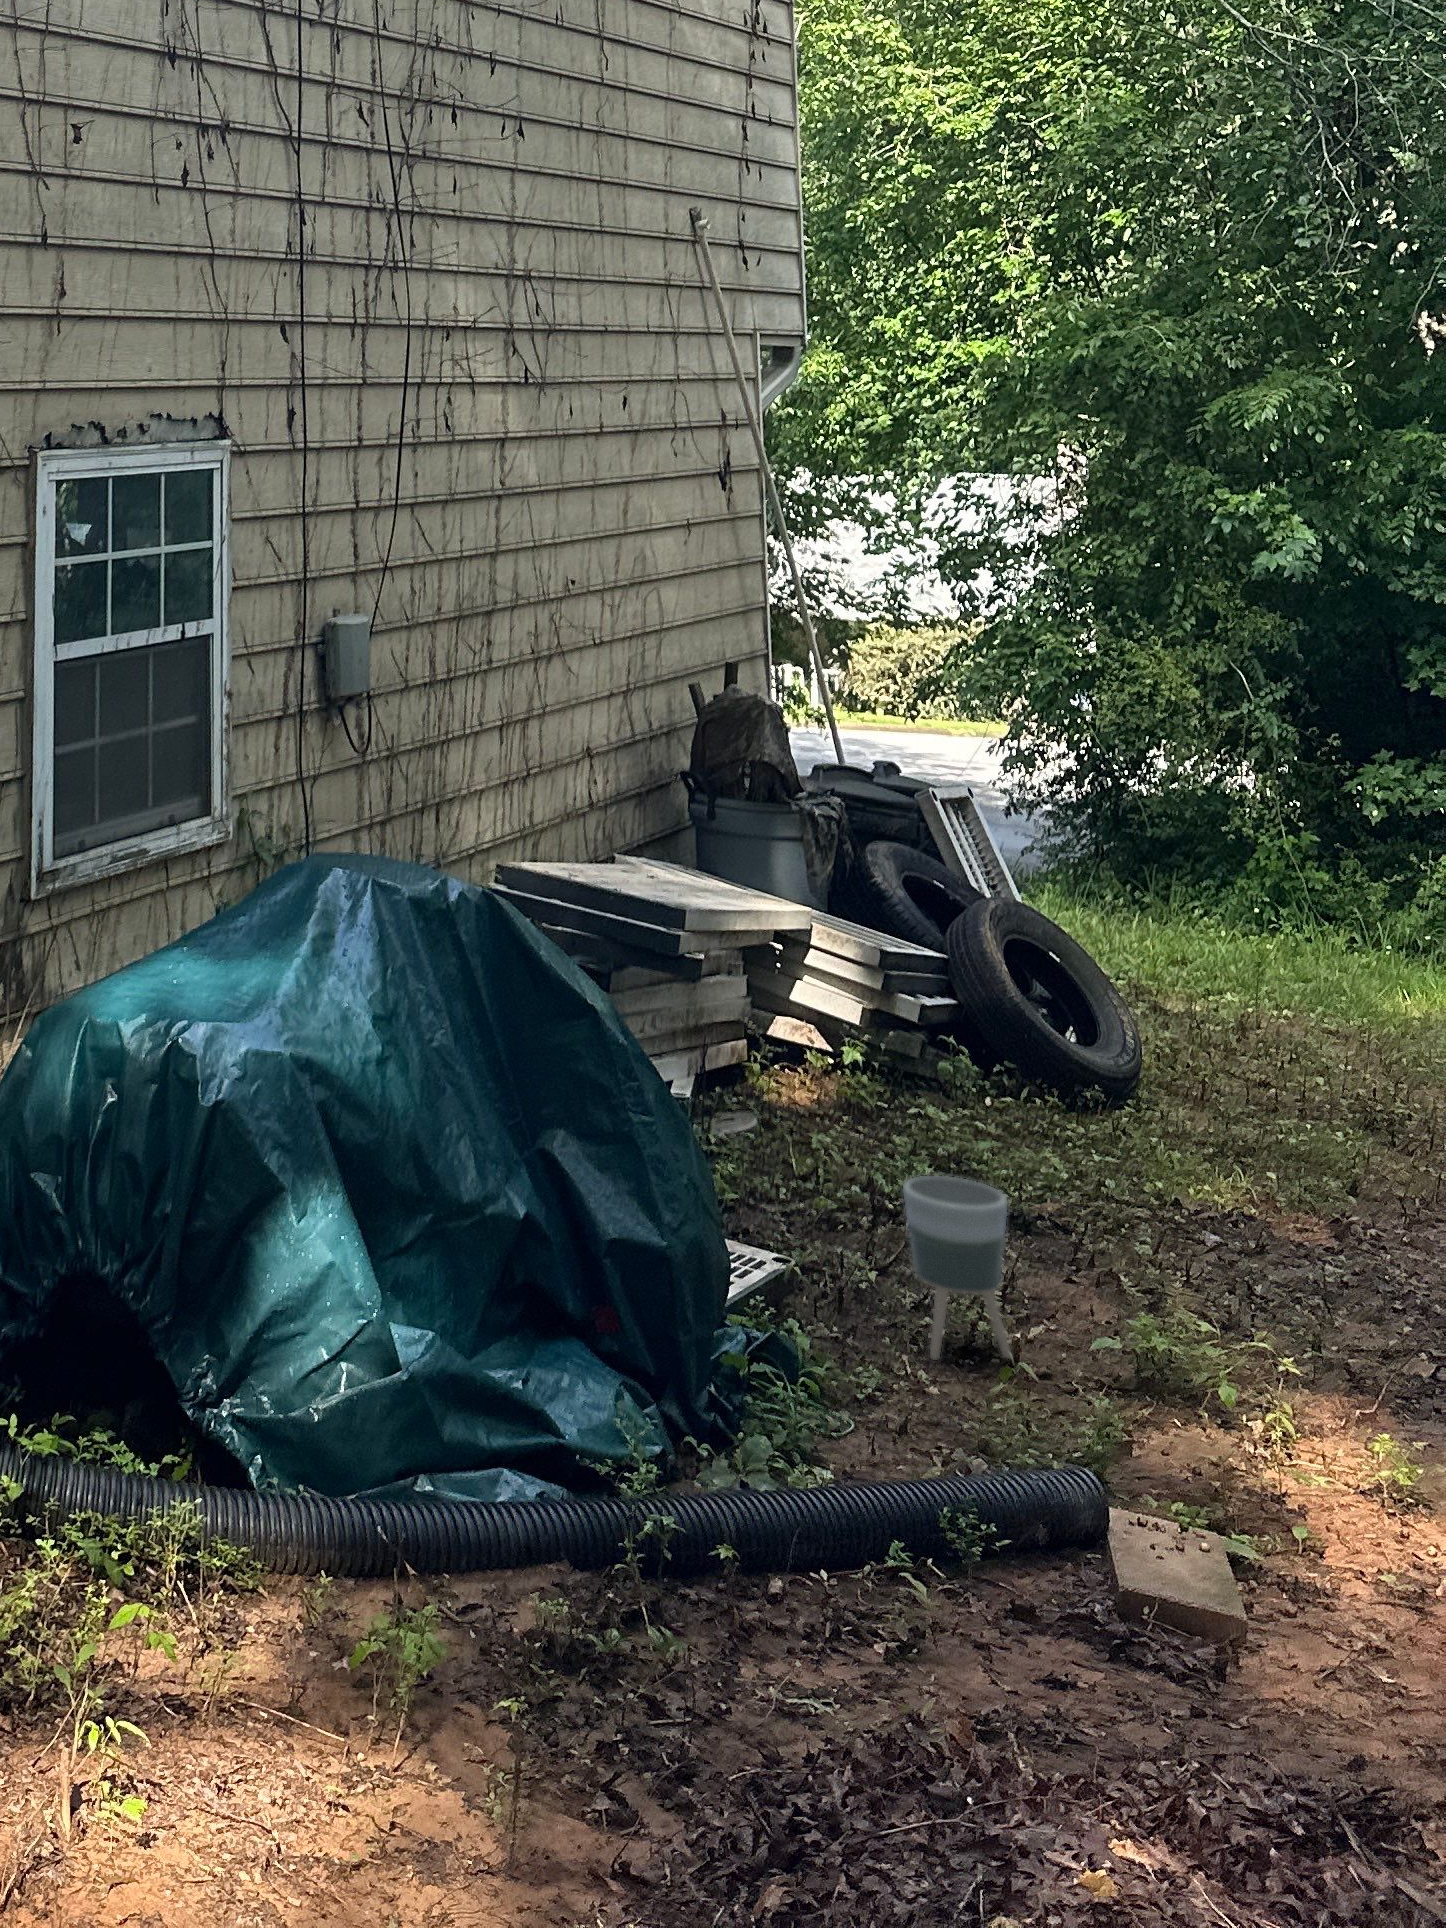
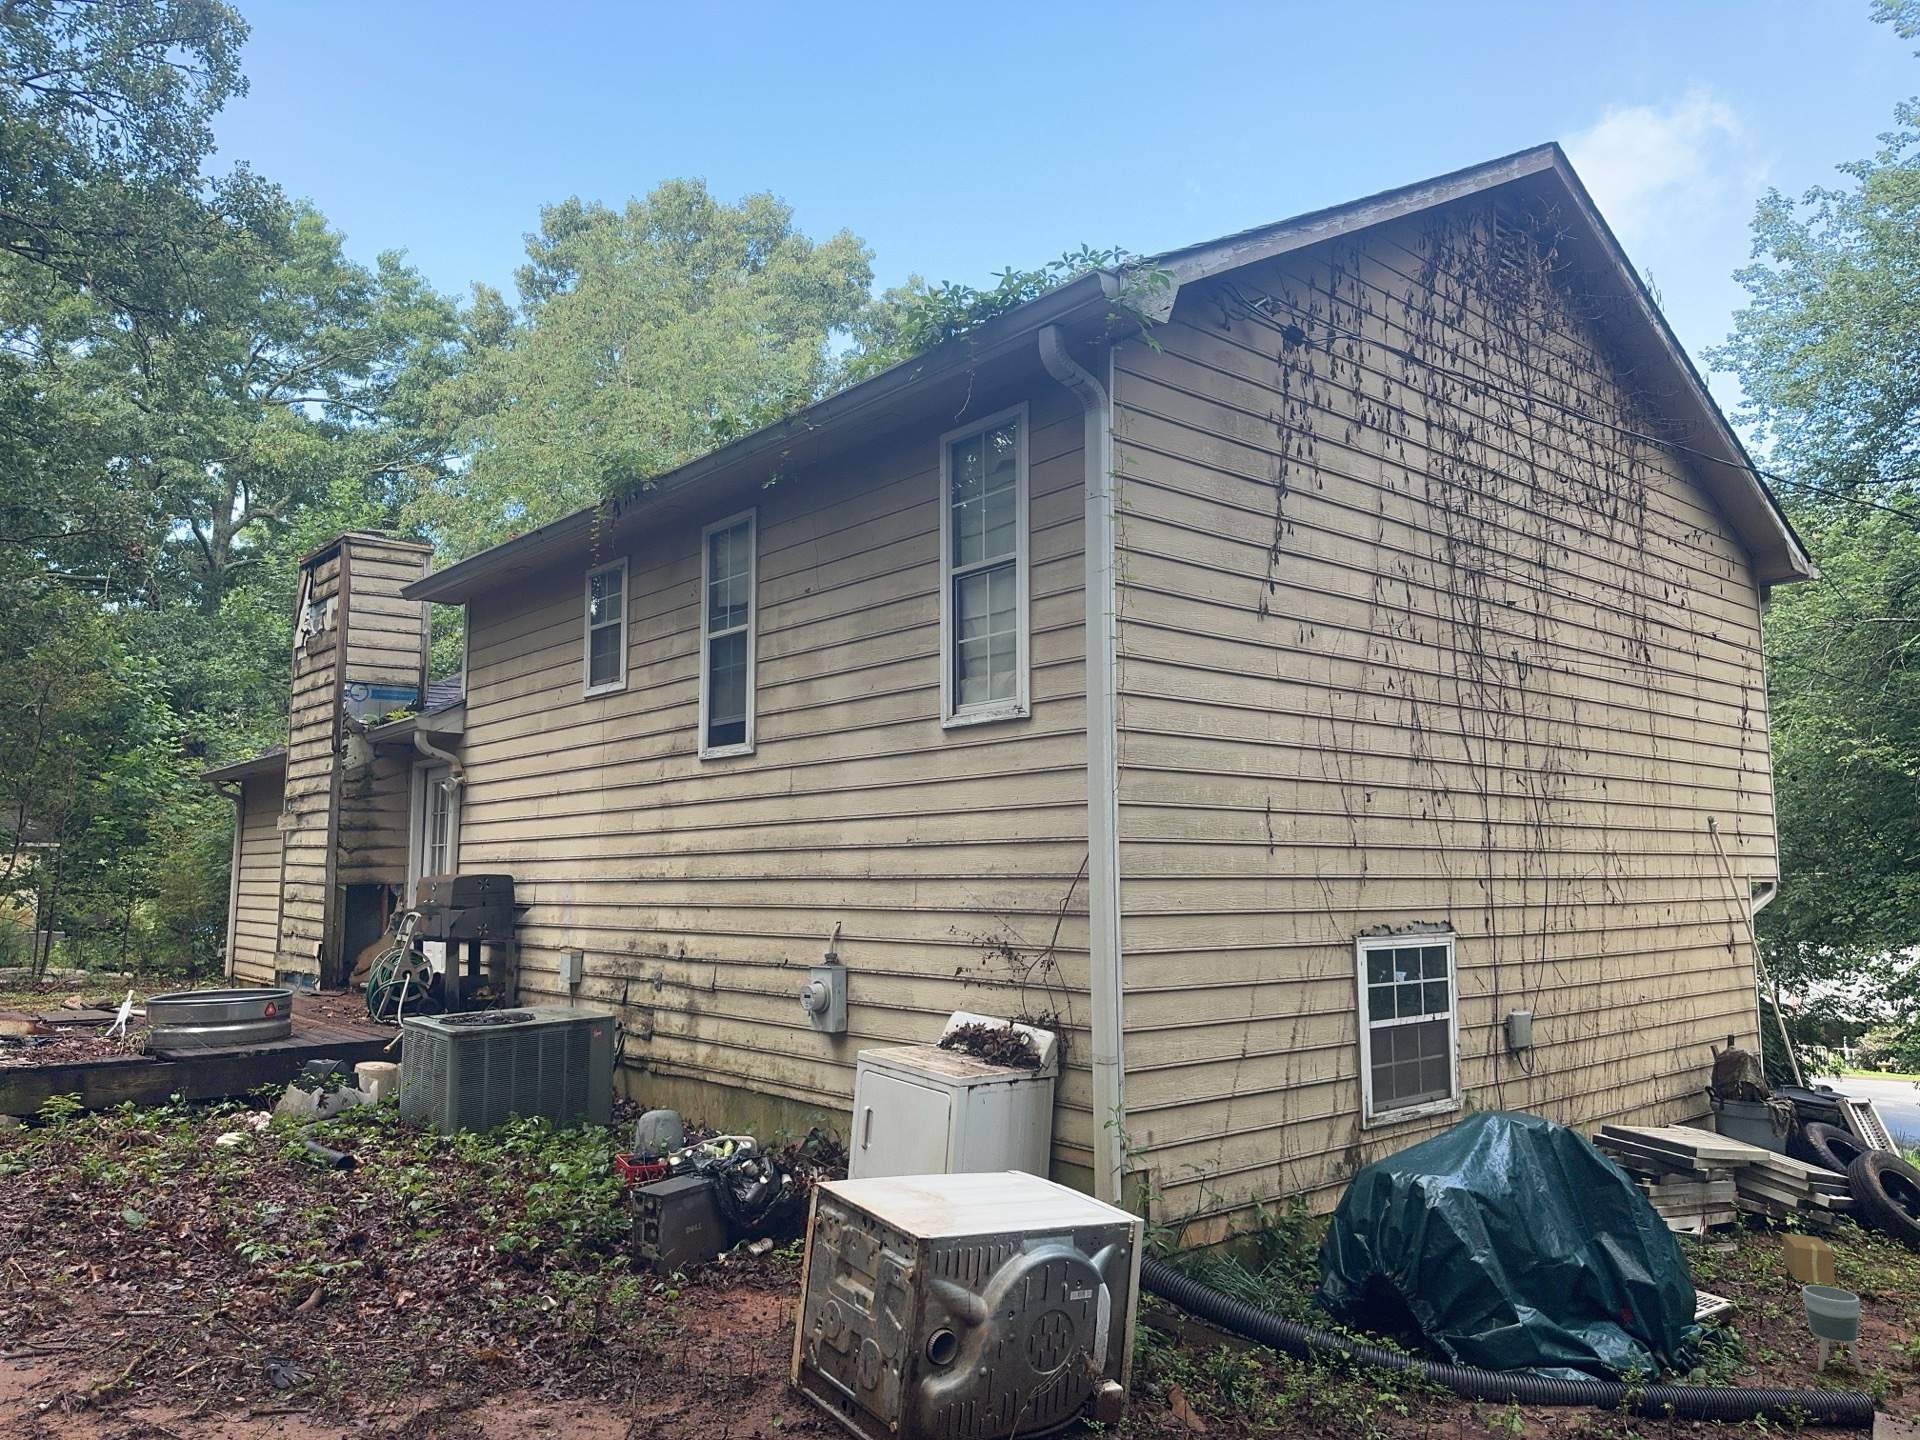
cardboard box: none [830,1059,925,1161] -> present [1783,1233,1835,1285]

